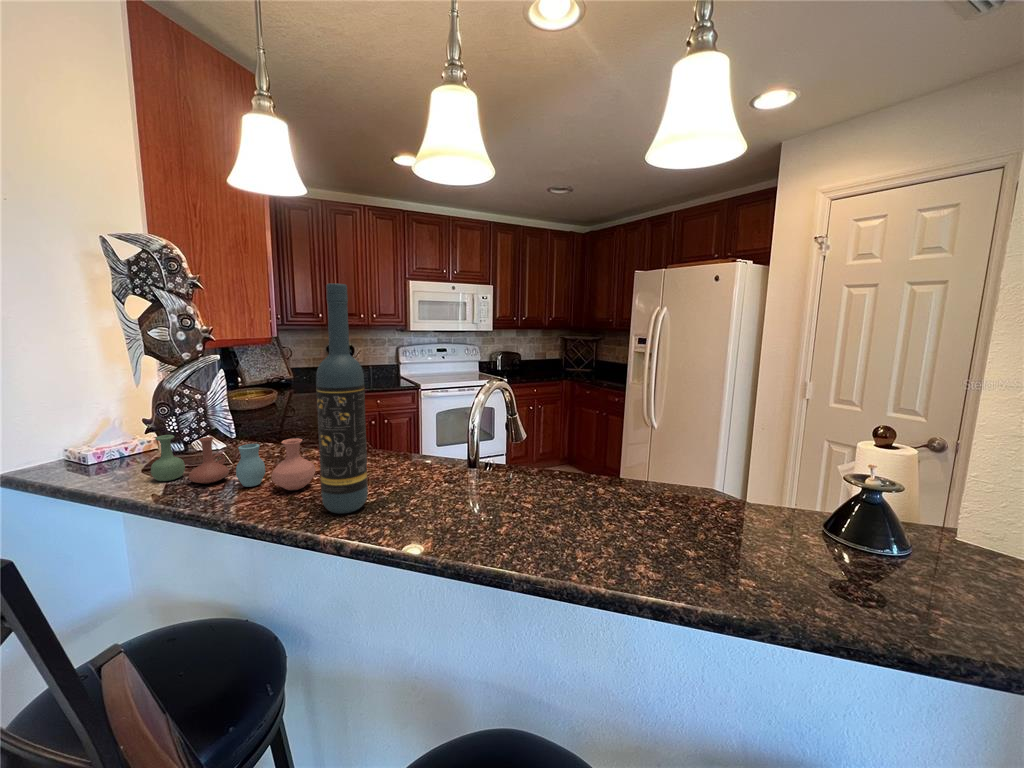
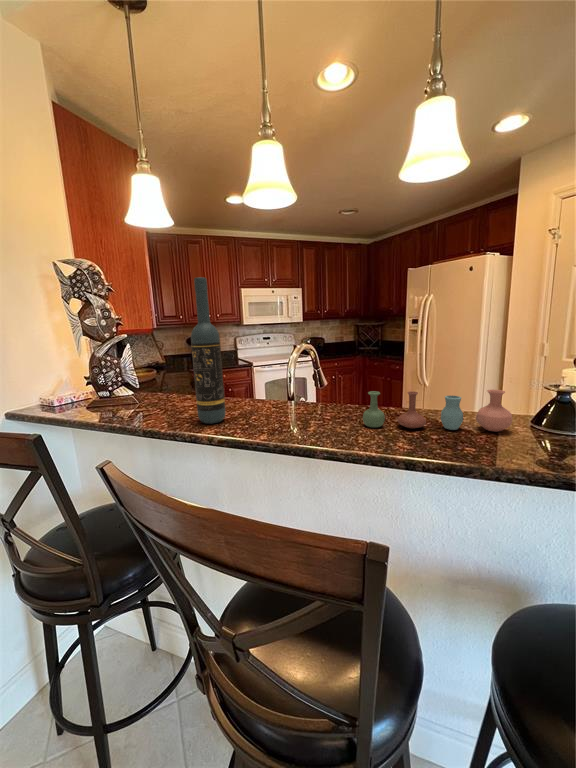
vase: present [151,435,315,490] -> present [363,389,512,432]

